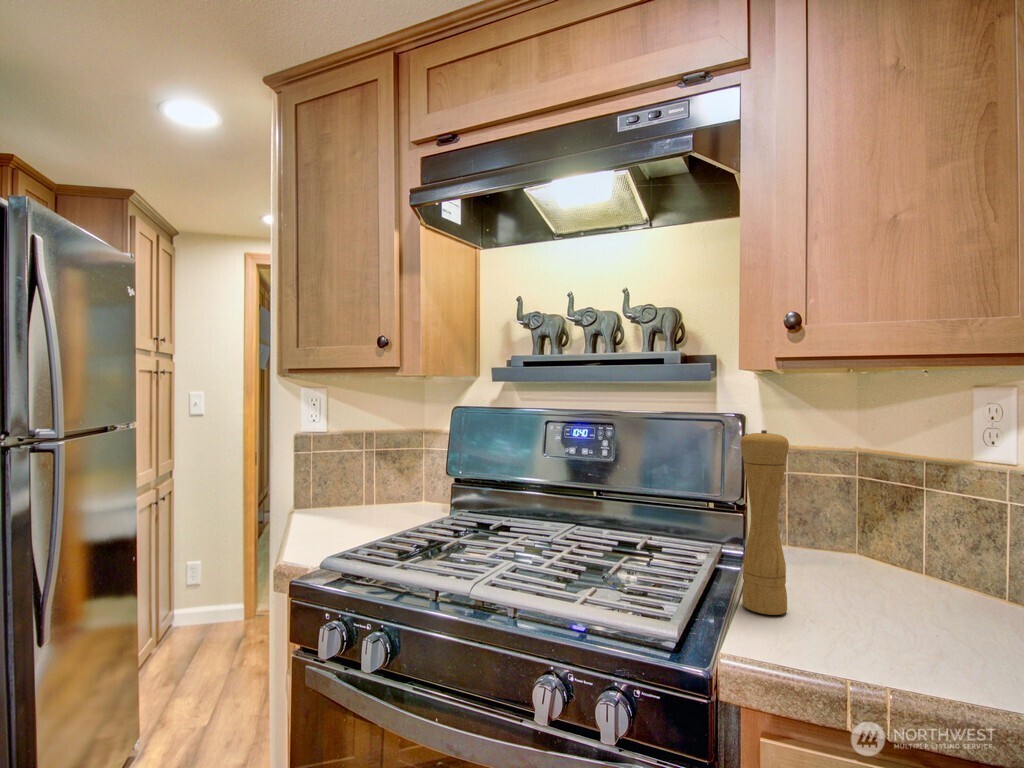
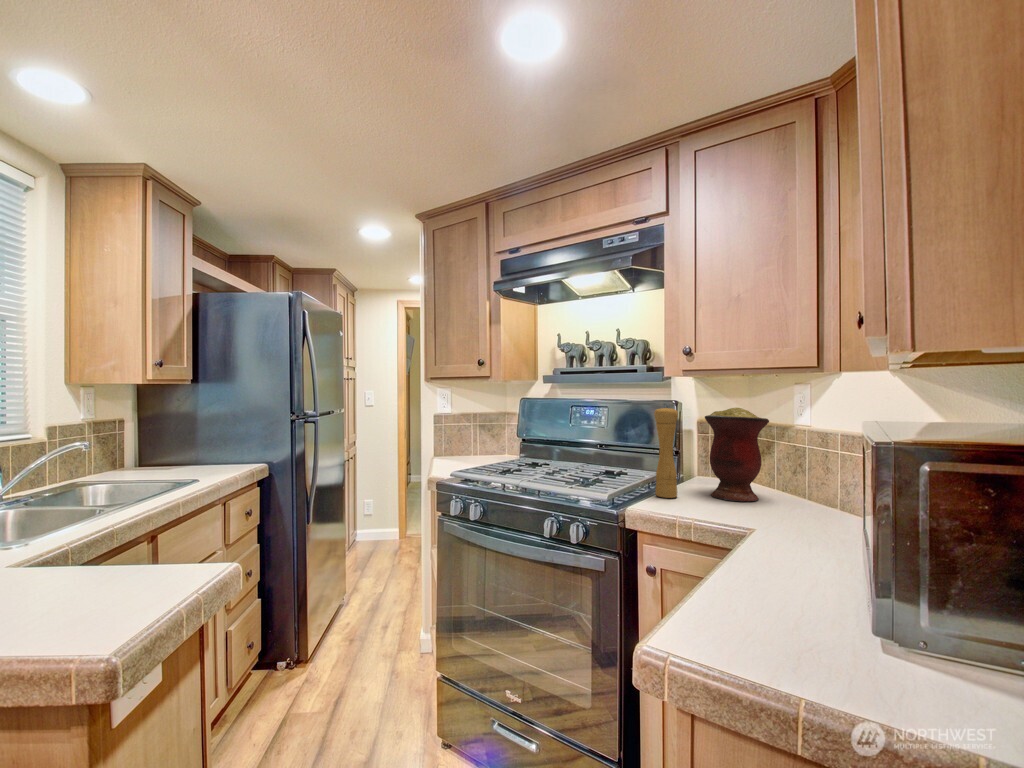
vase: none [818,430,949,617] -> present [705,408,769,502]

